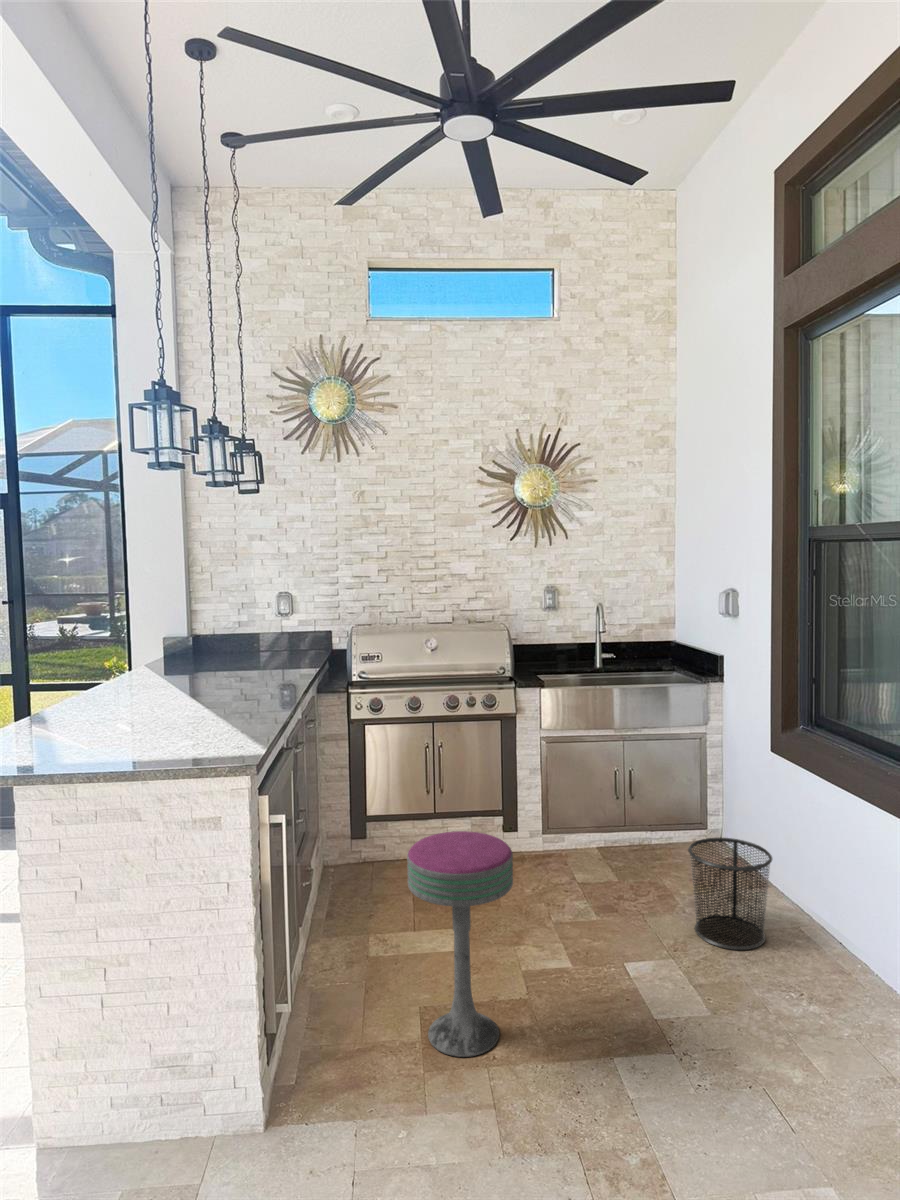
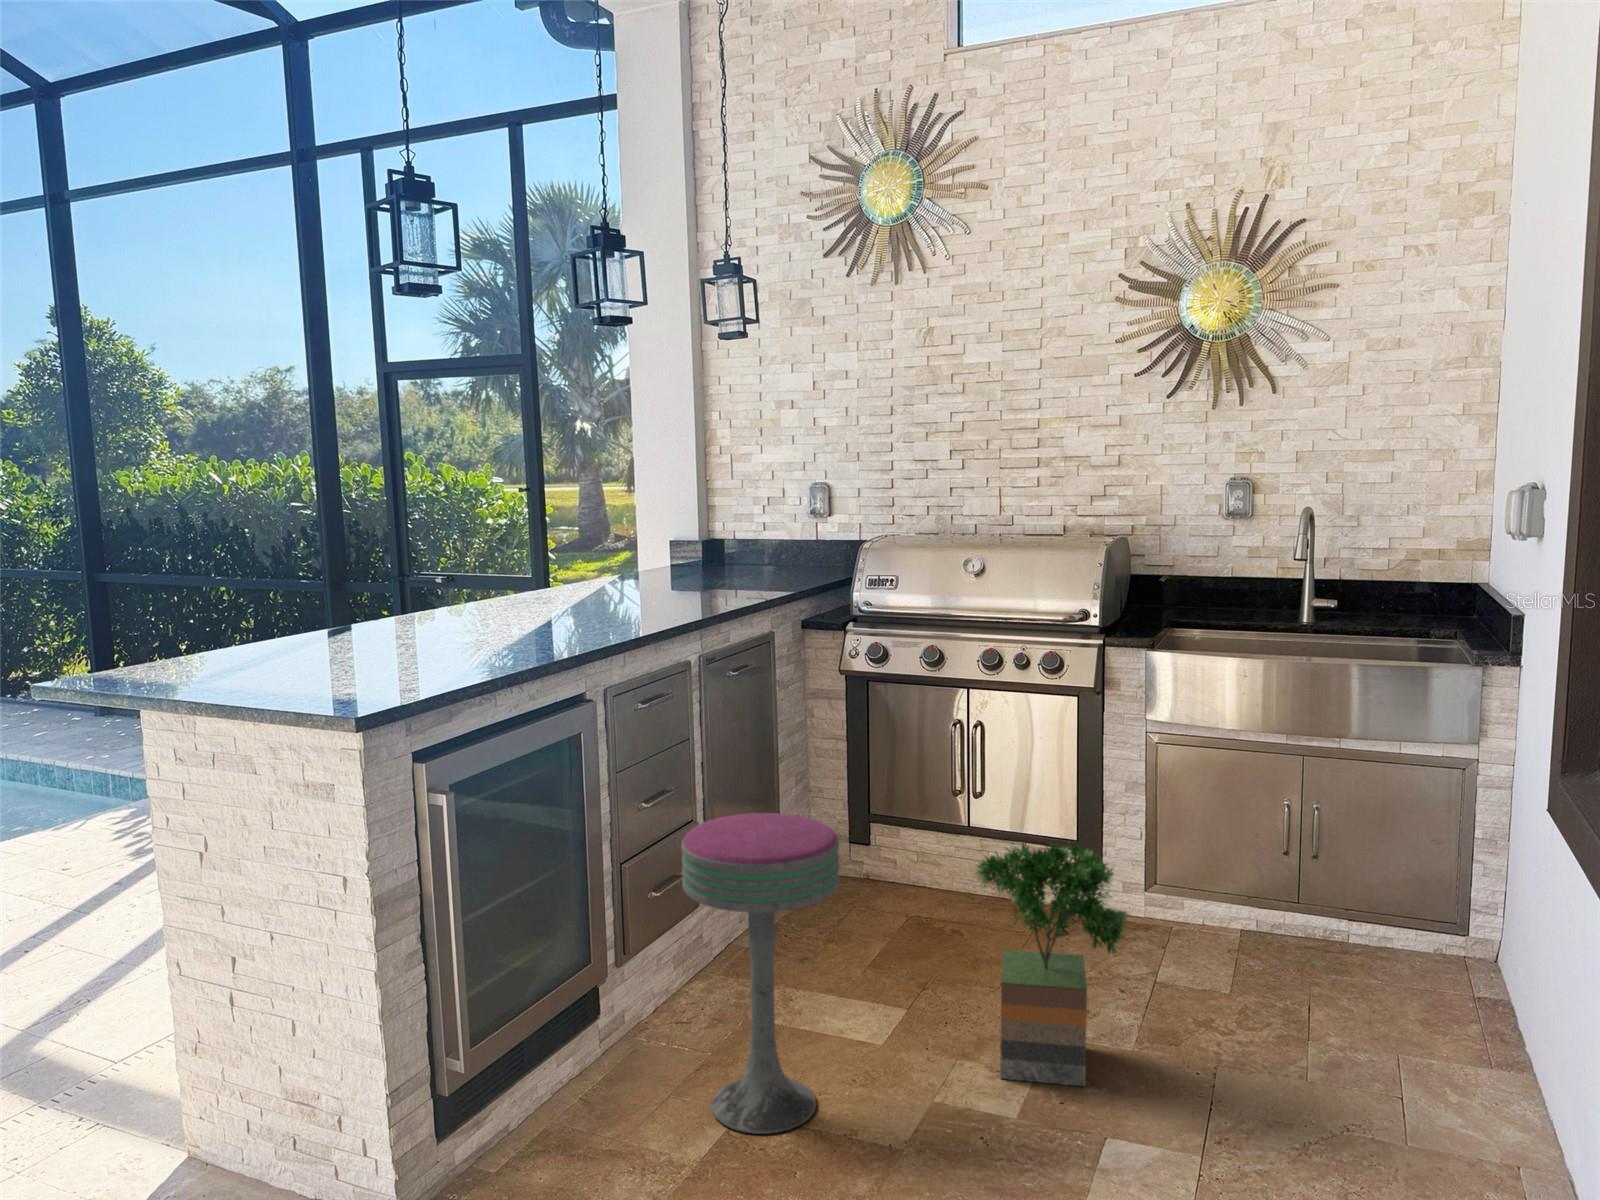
potted tree: none [536,815,640,971] -> present [975,843,1128,1086]
trash can: present [688,838,772,950] -> none [1263,929,1426,1138]

